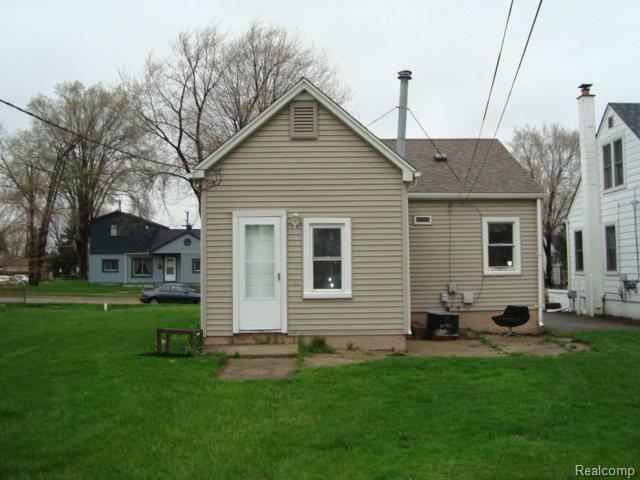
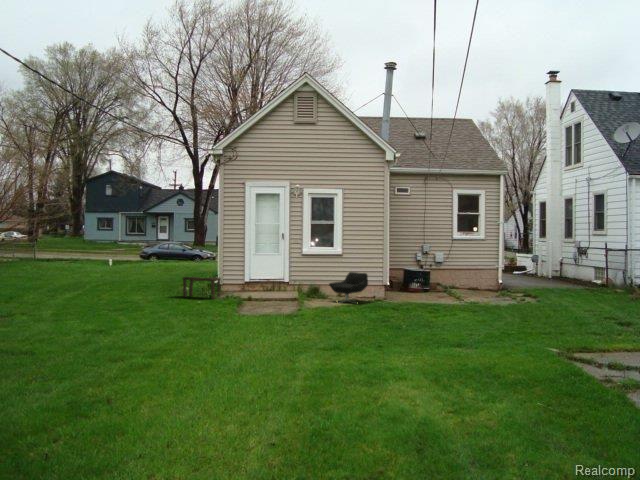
lounge chair: present [491,305,530,337] -> present [329,272,368,301]

